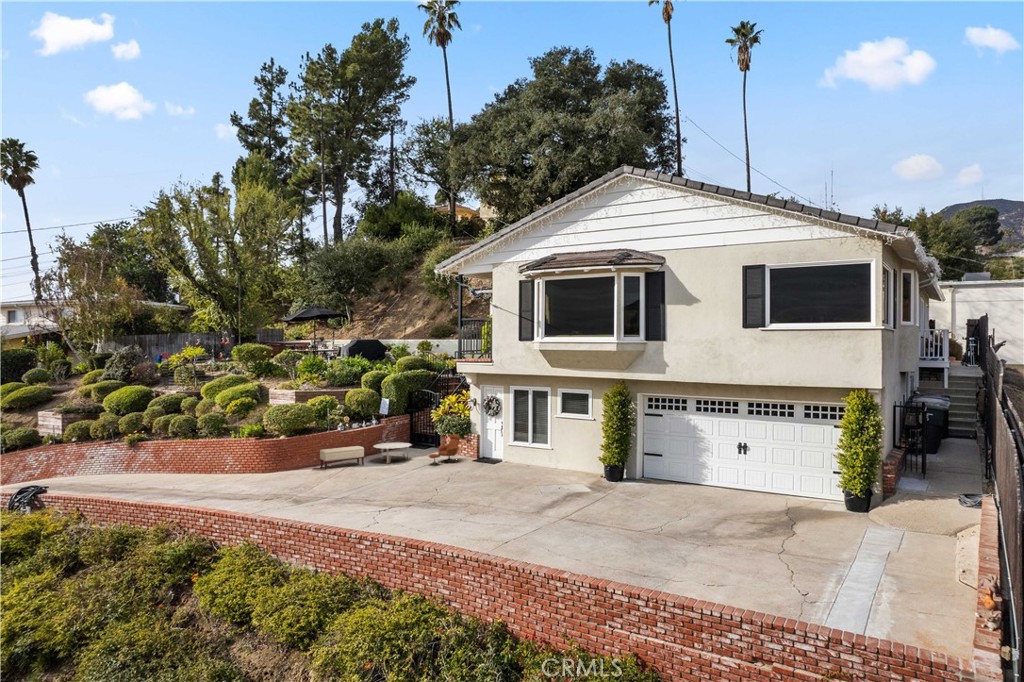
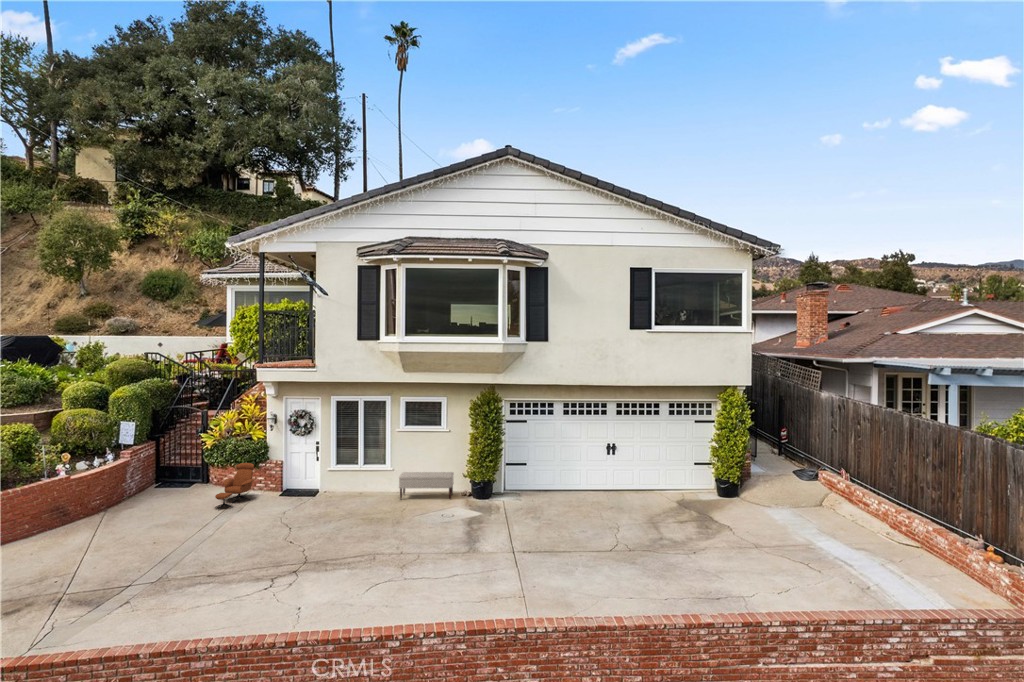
round table: present [374,442,411,464] -> none [114,481,178,516]
bench: present [320,446,364,469] -> present [399,472,454,499]

